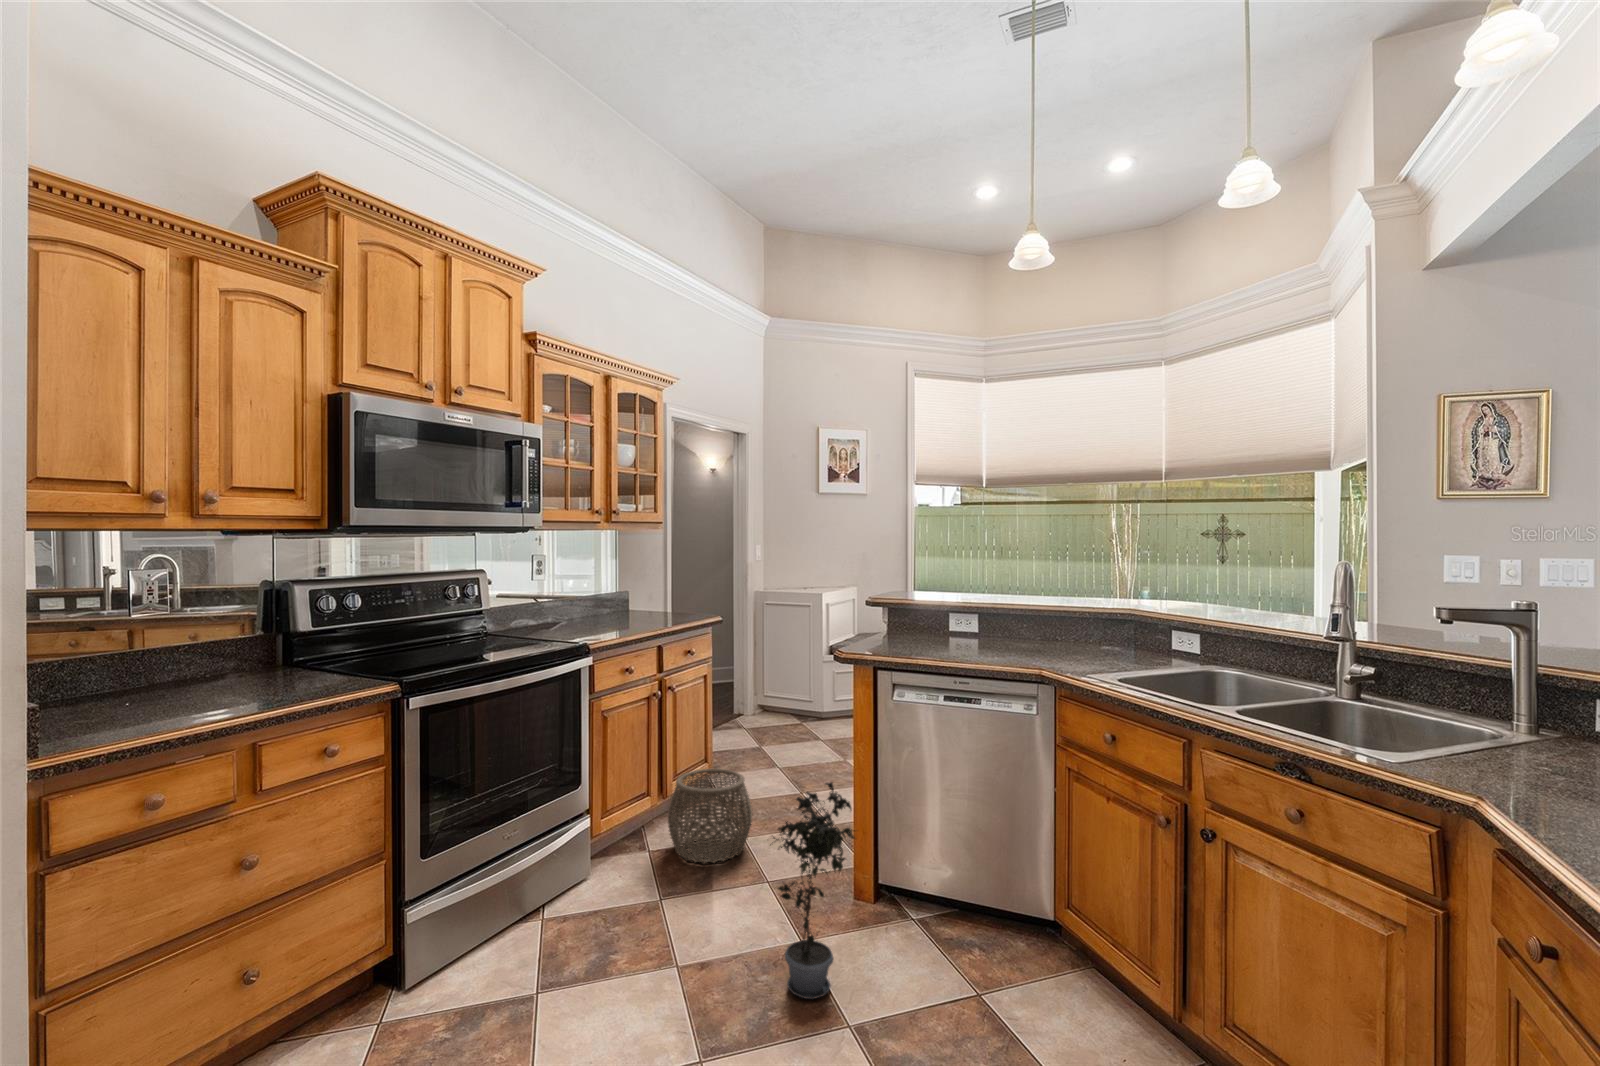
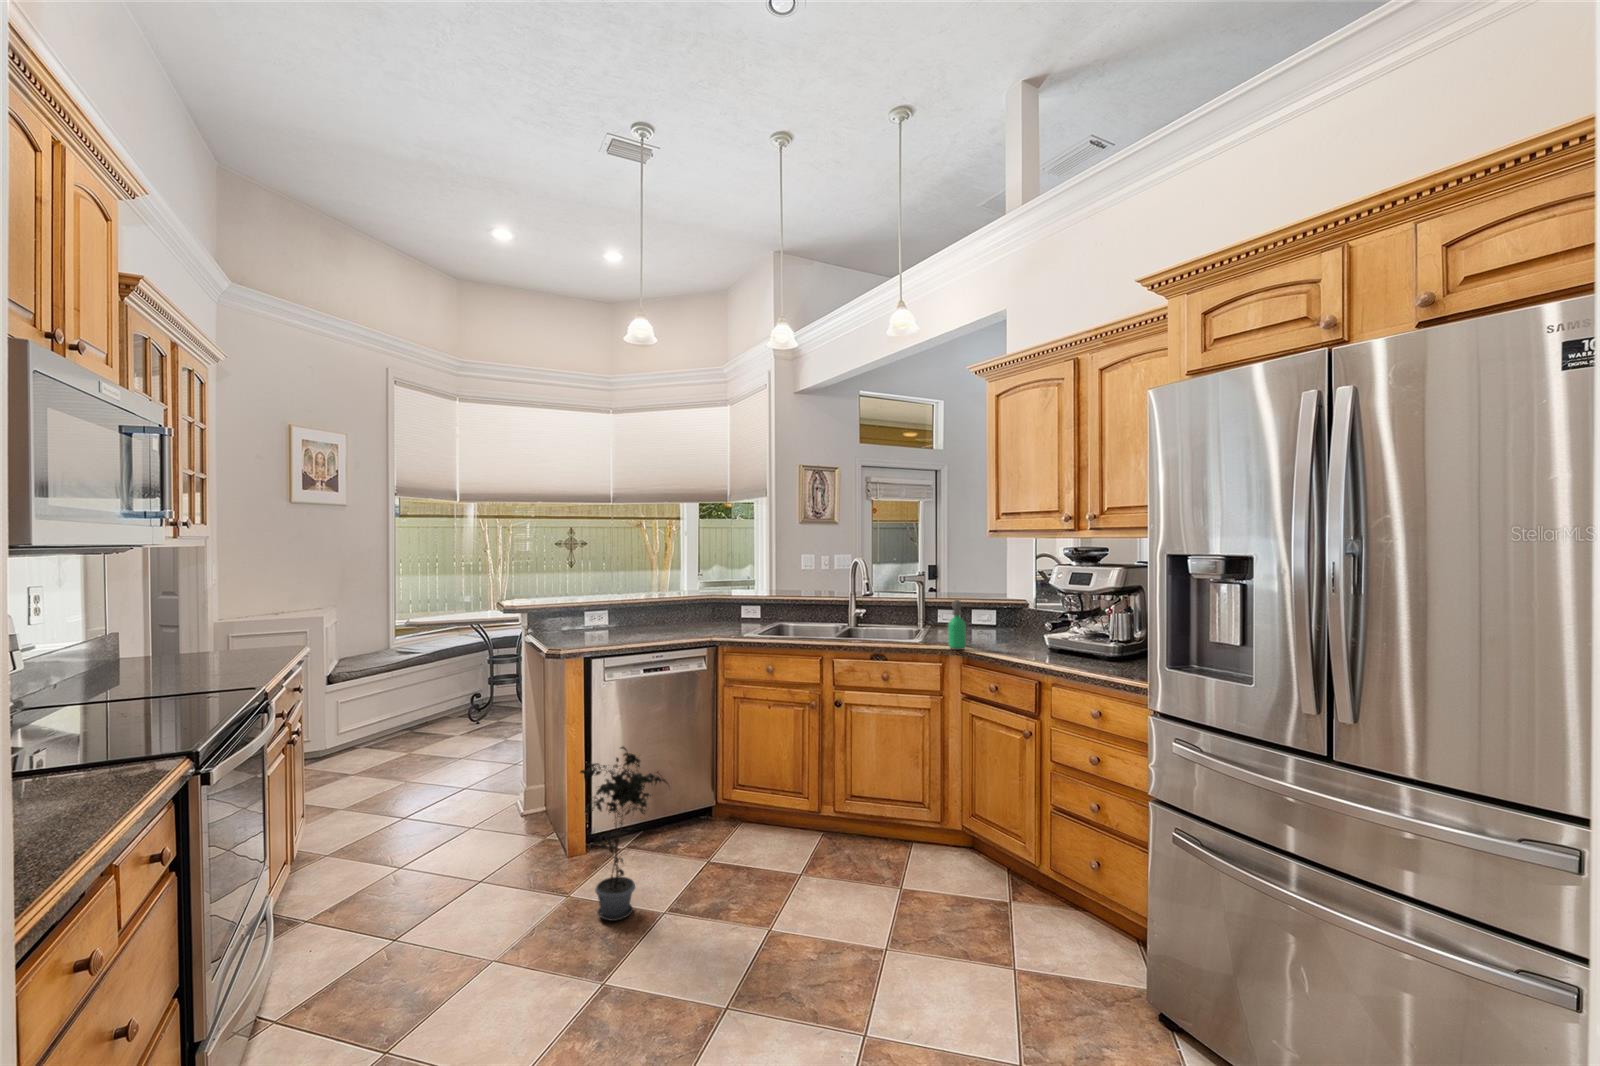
soap dispenser: none [1468,664,1526,790] -> present [948,600,967,650]
woven basket: present [668,769,752,863] -> none [327,796,430,901]

